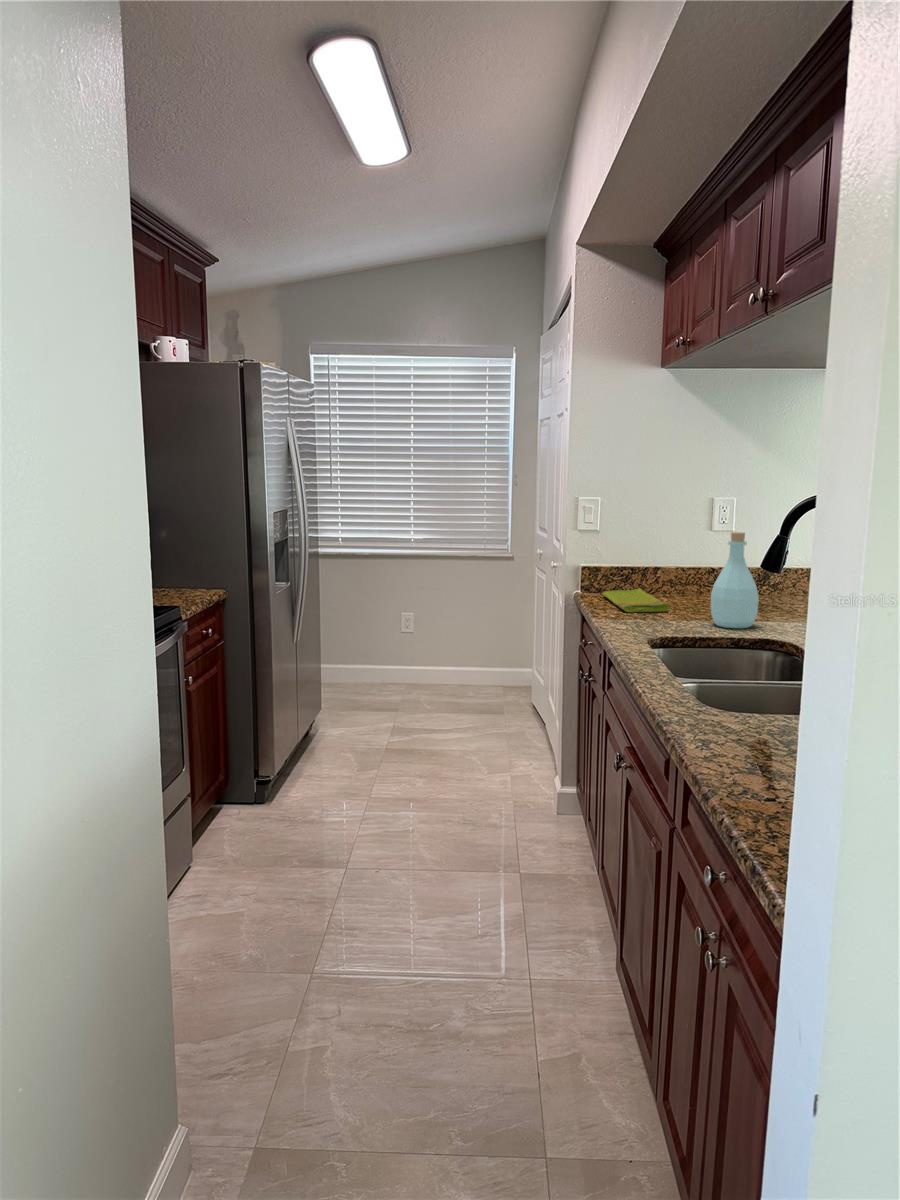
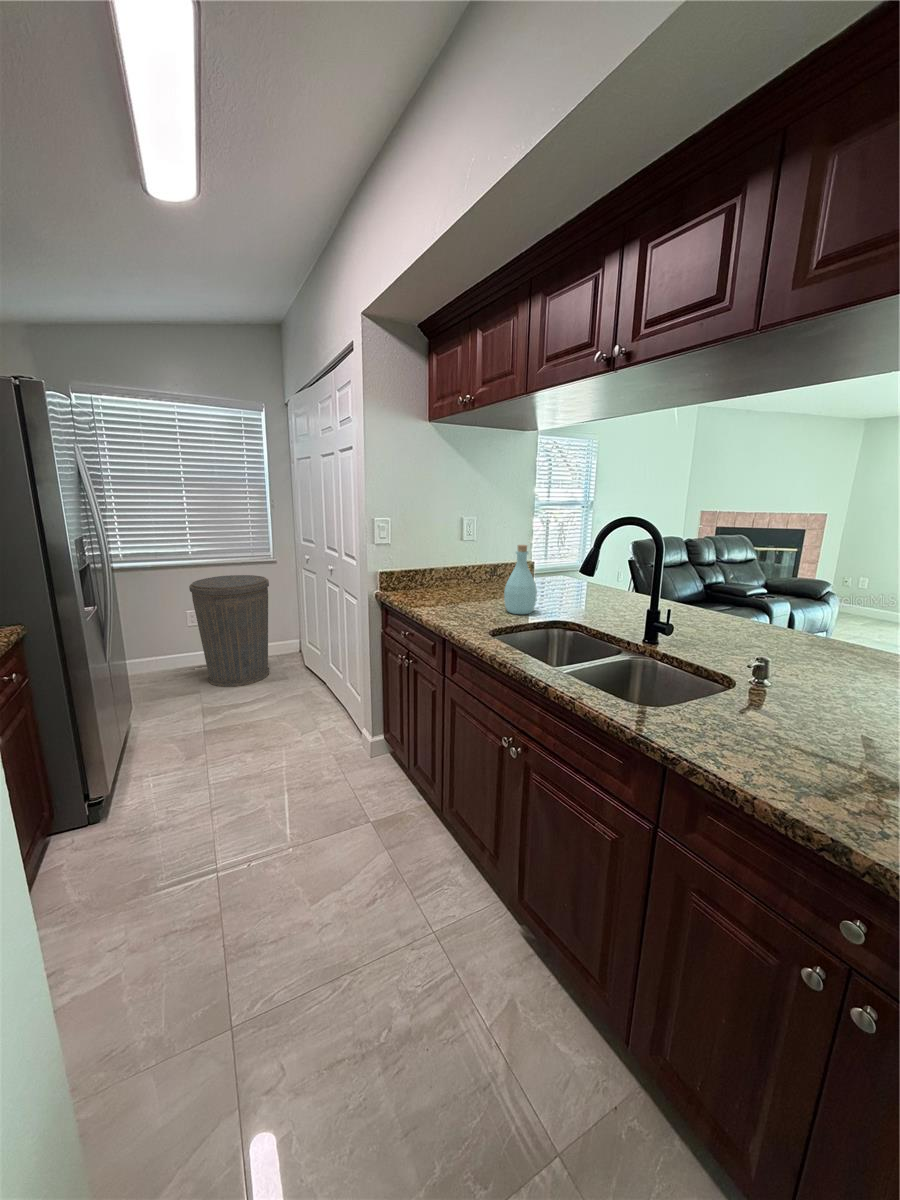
trash can: none [401,570,494,712] -> present [189,575,269,687]
dish towel: present [602,588,669,612] -> none [398,585,463,608]

